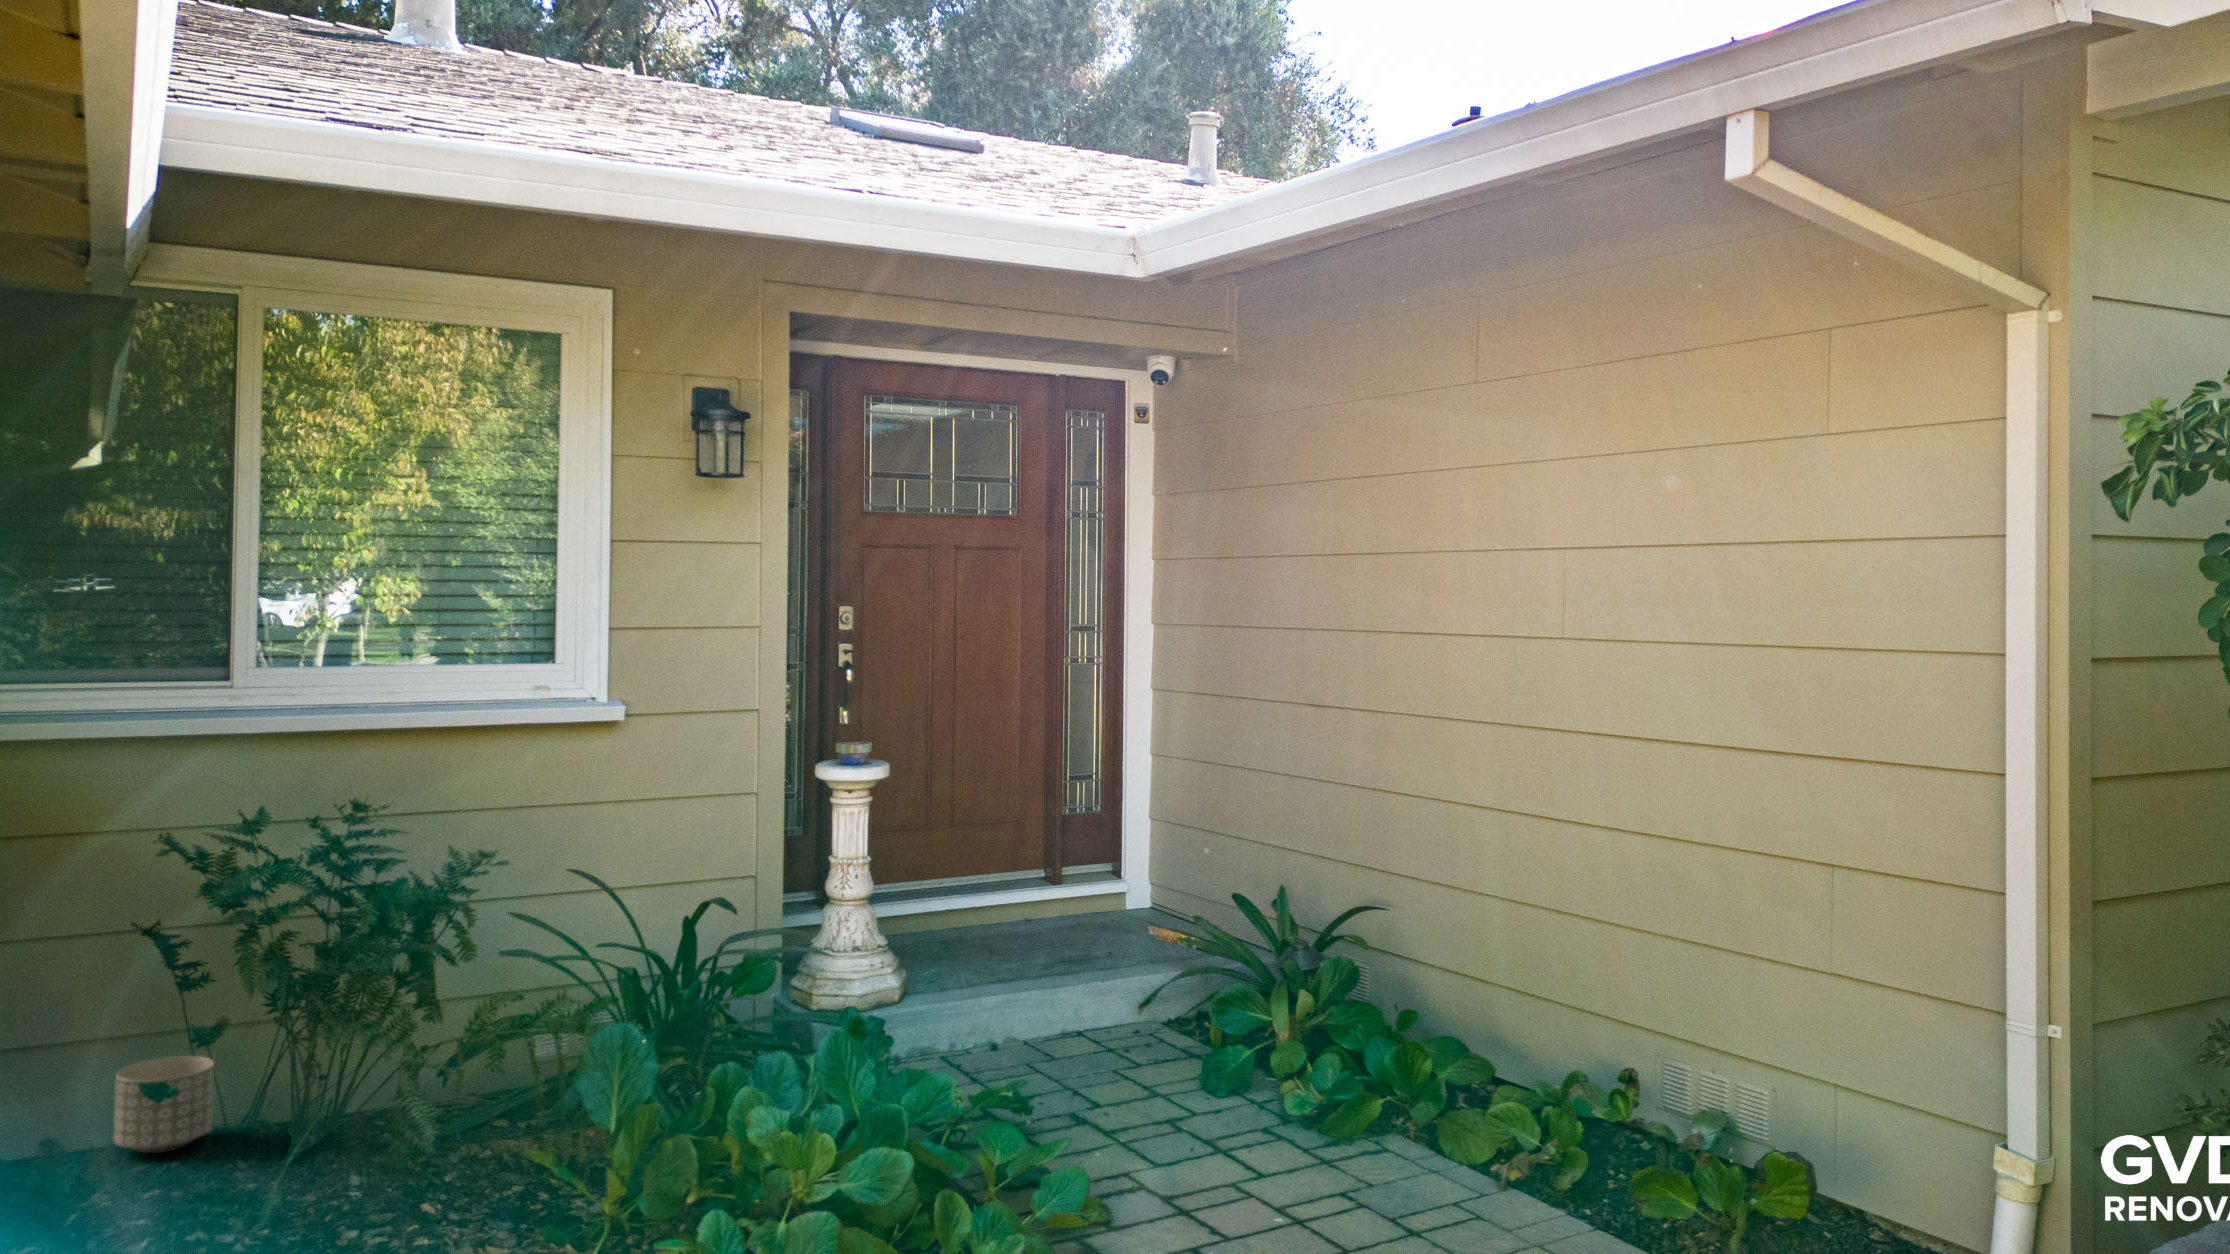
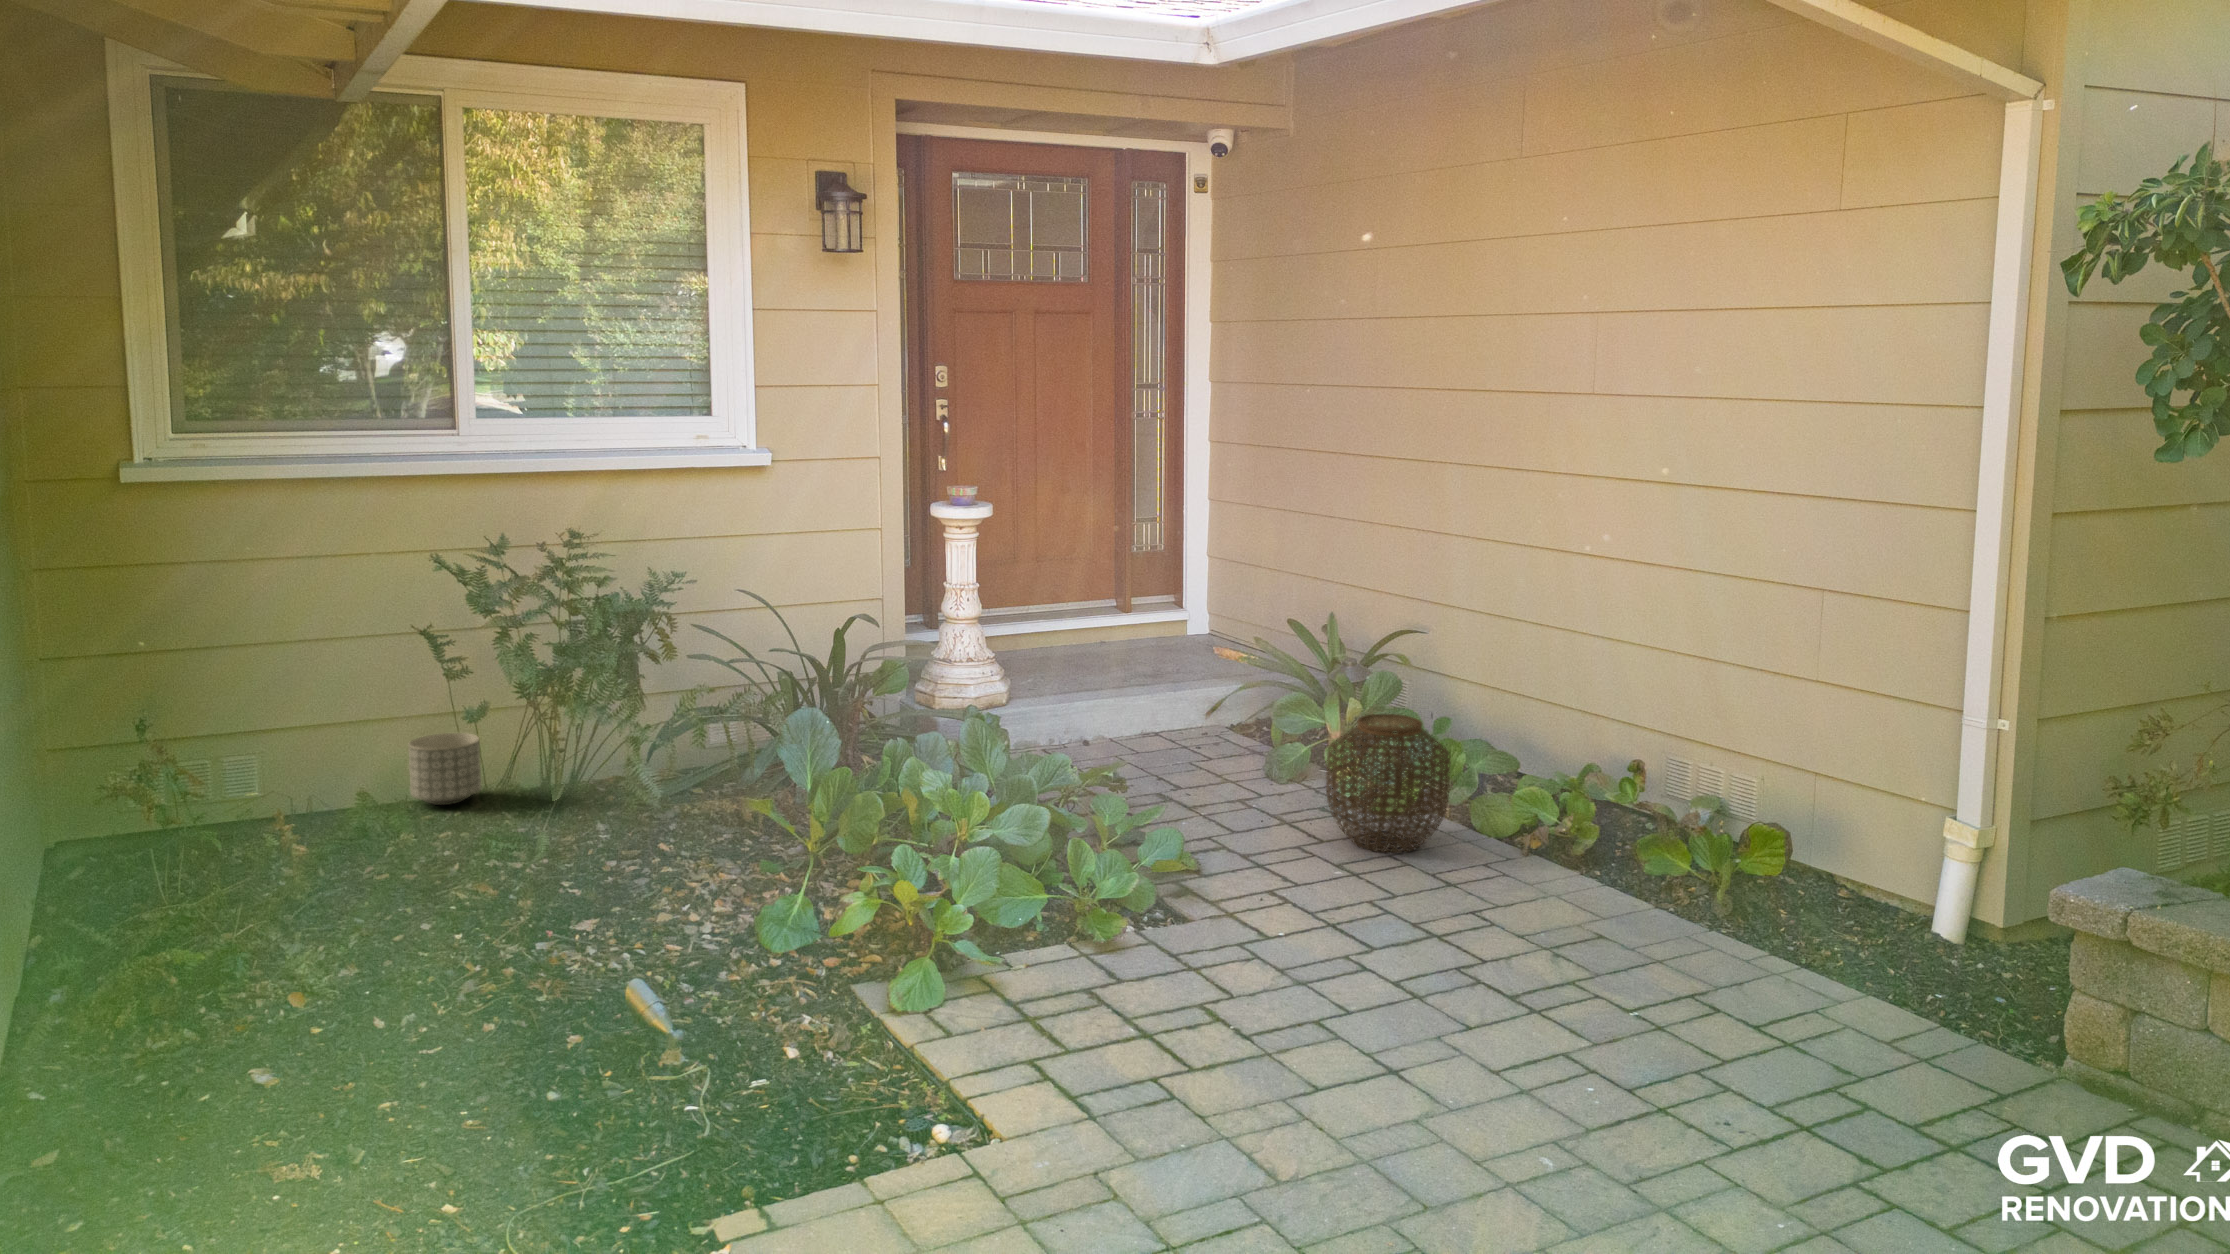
woven basket: none [1267,1017,1413,1193] -> present [1326,714,1451,853]

